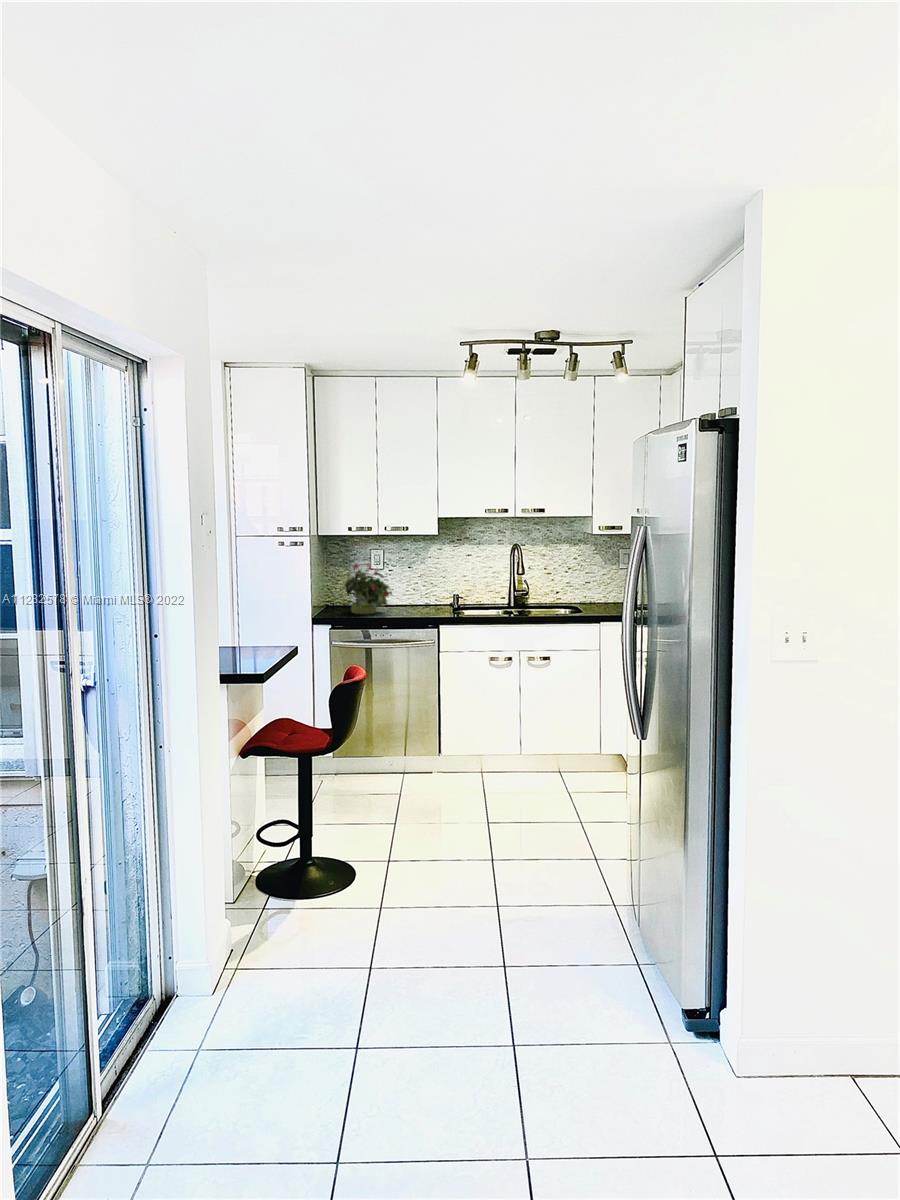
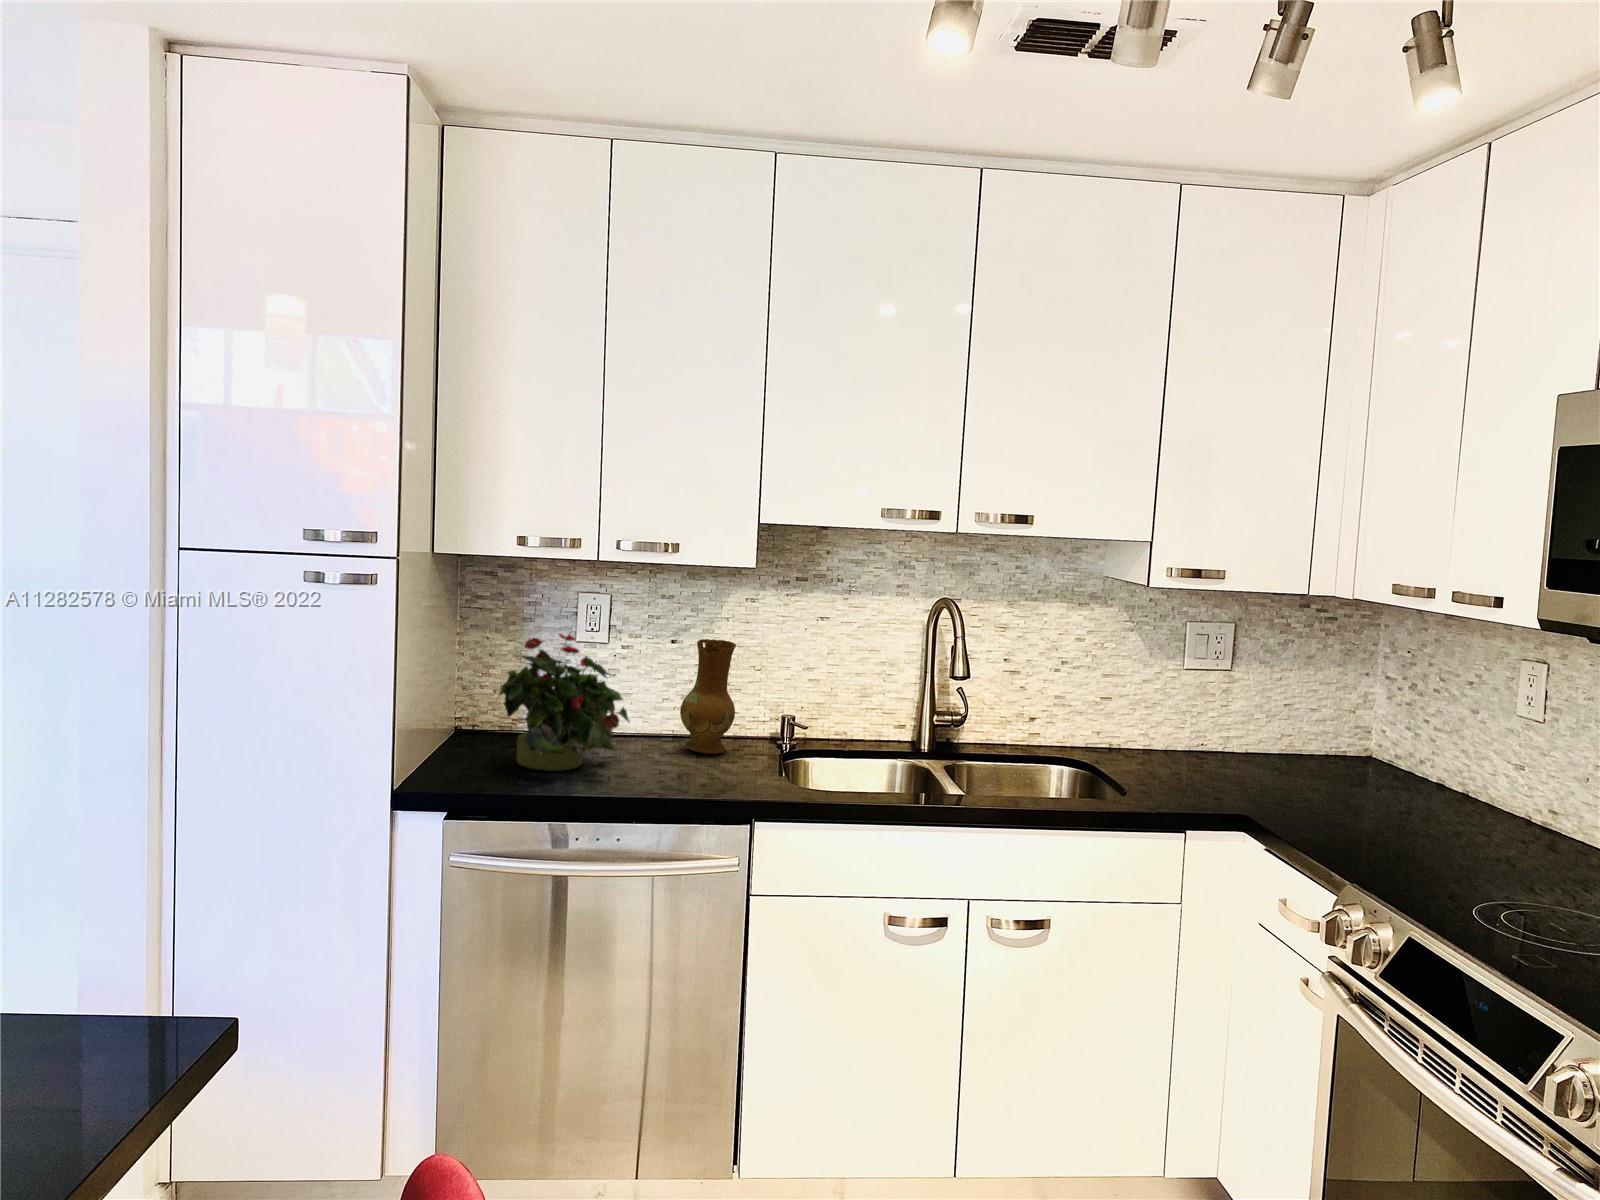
ceramic jug: none [413,564,434,609] -> present [680,639,736,754]

